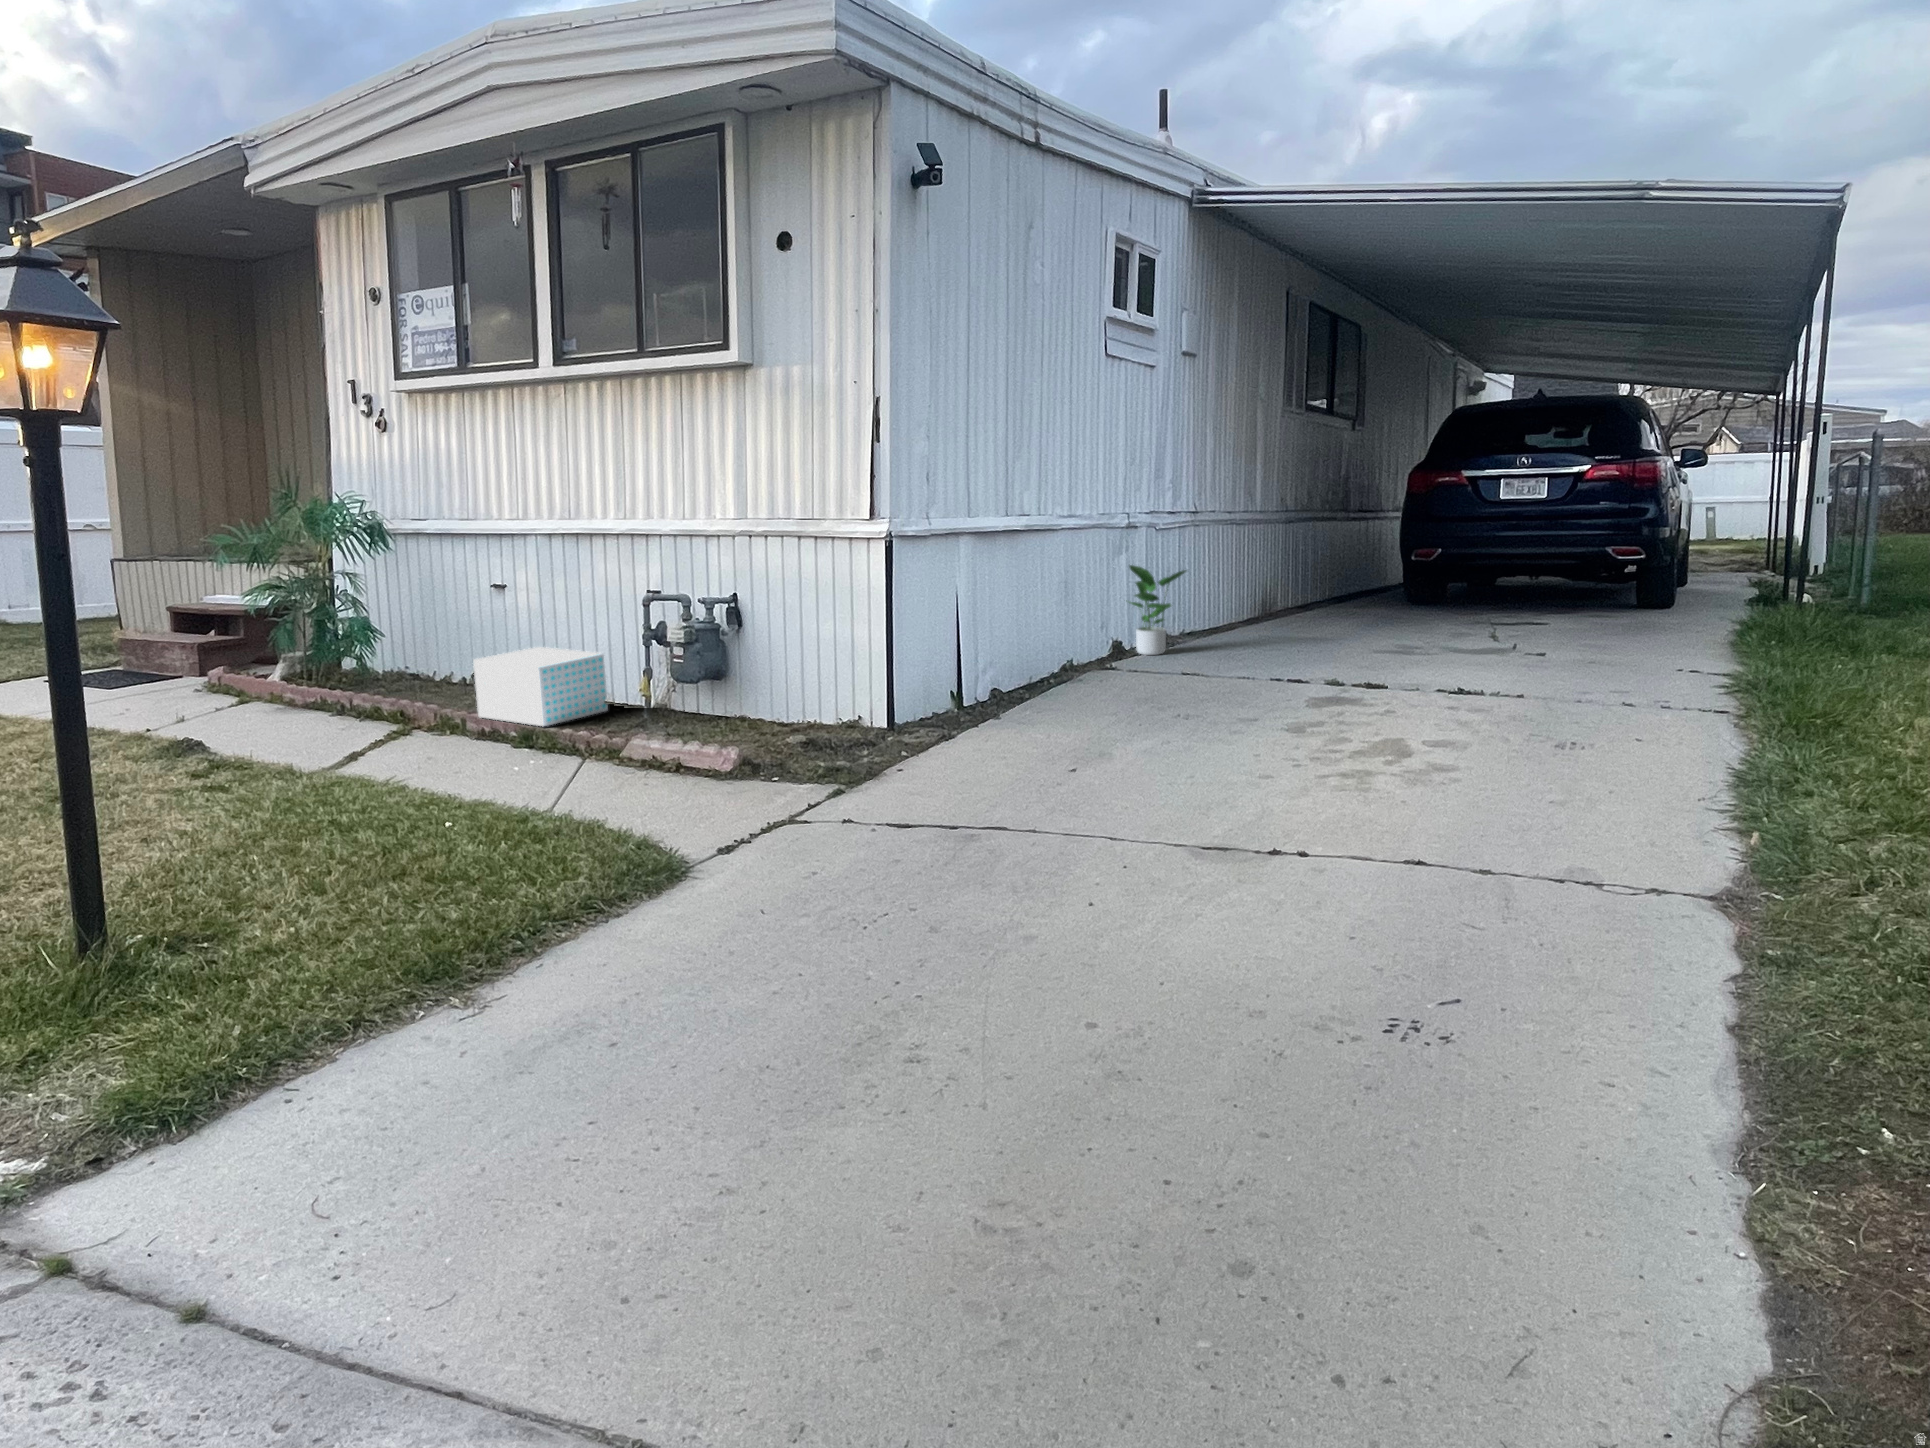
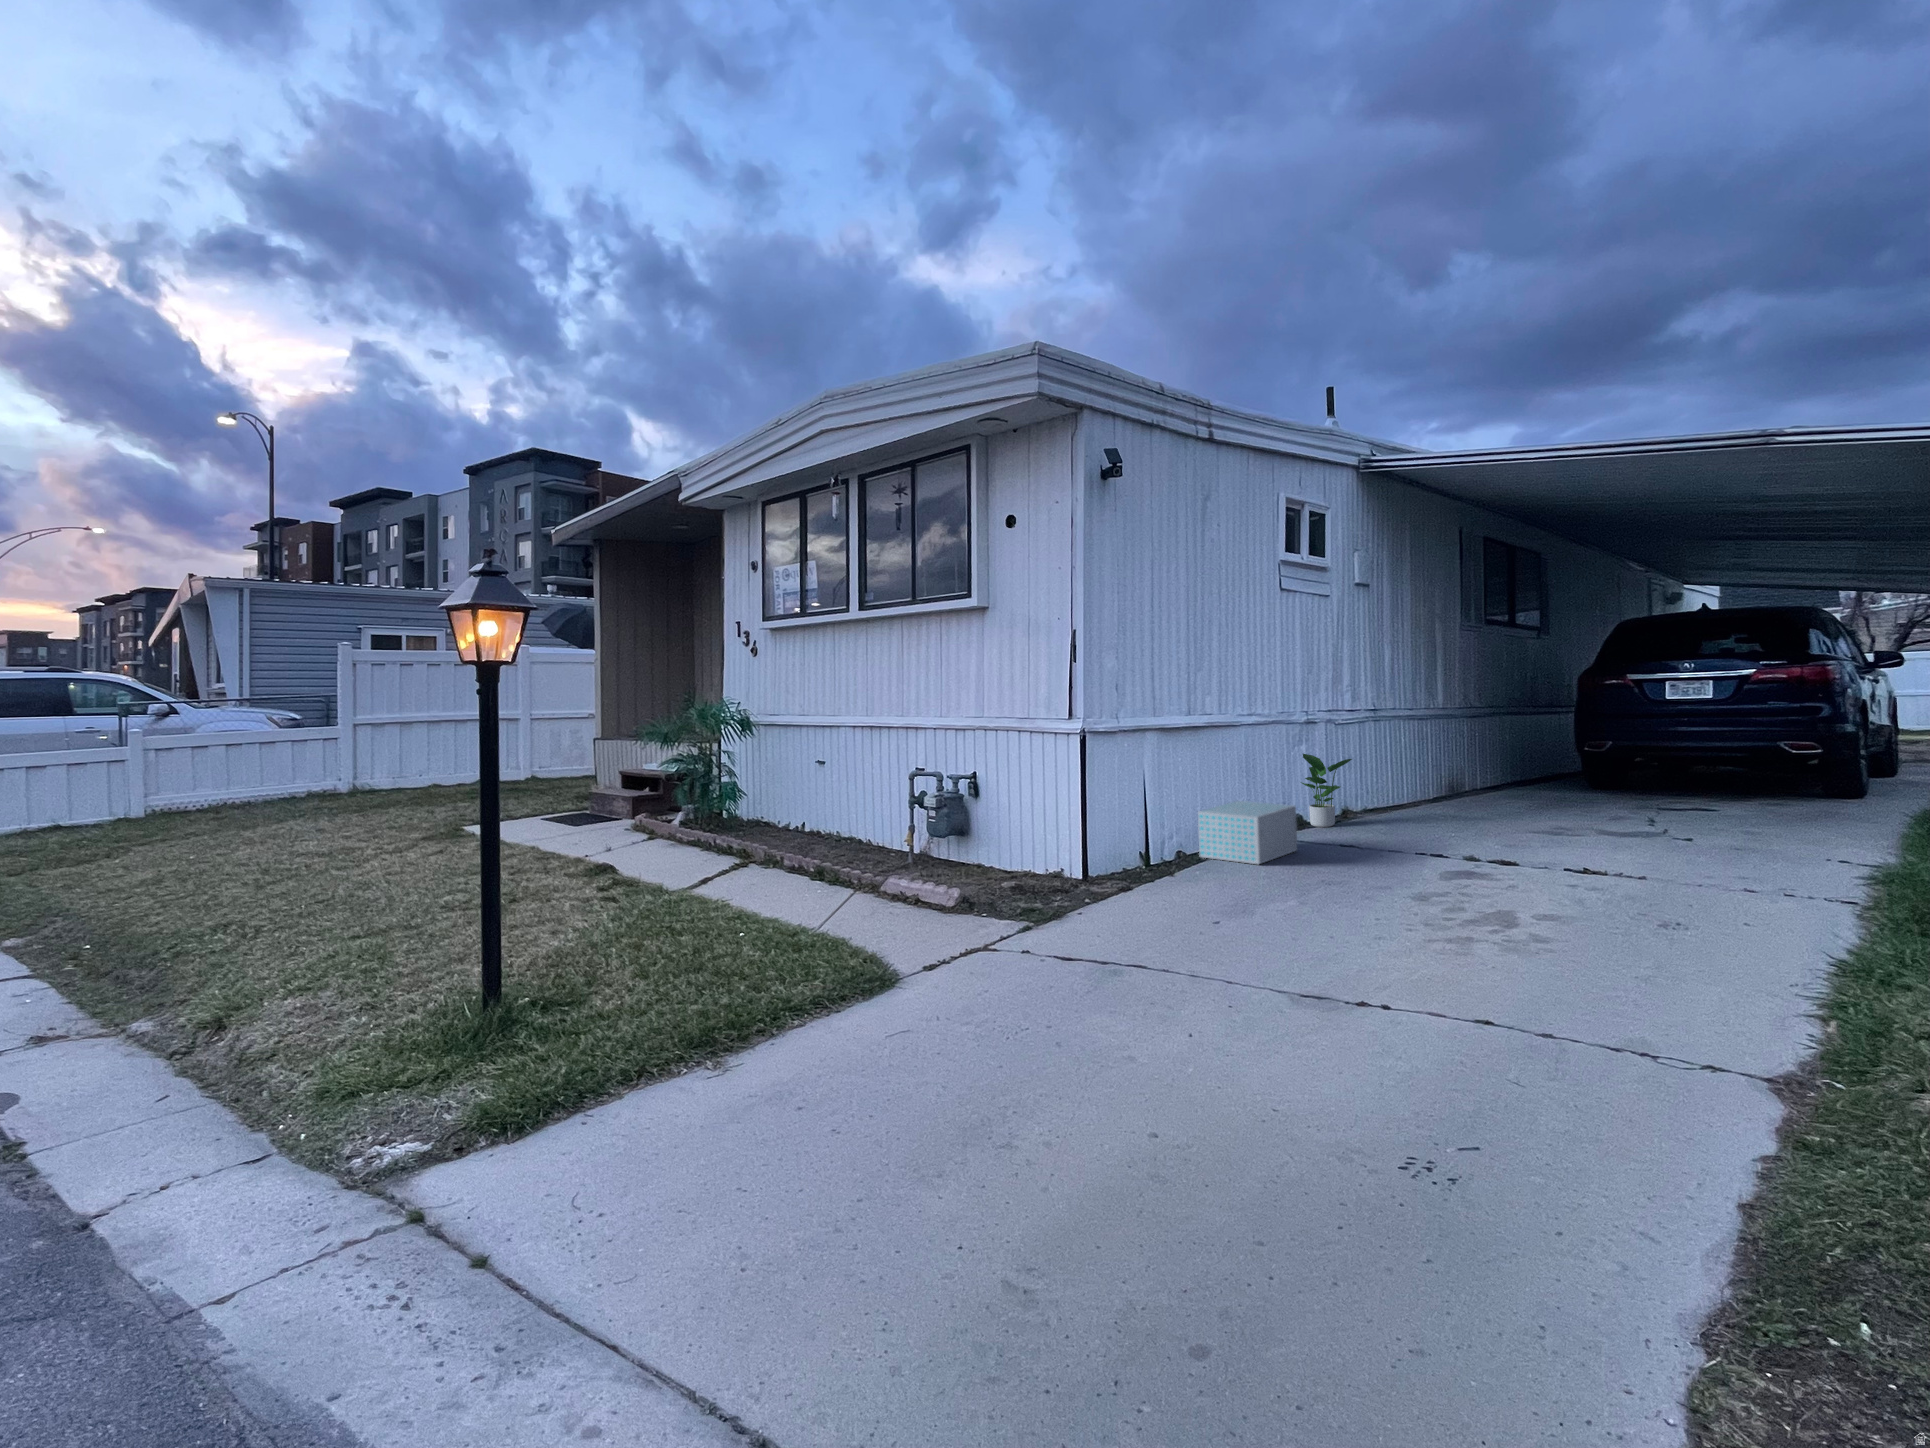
storage box: present [473,647,608,726] -> present [1198,801,1297,864]

